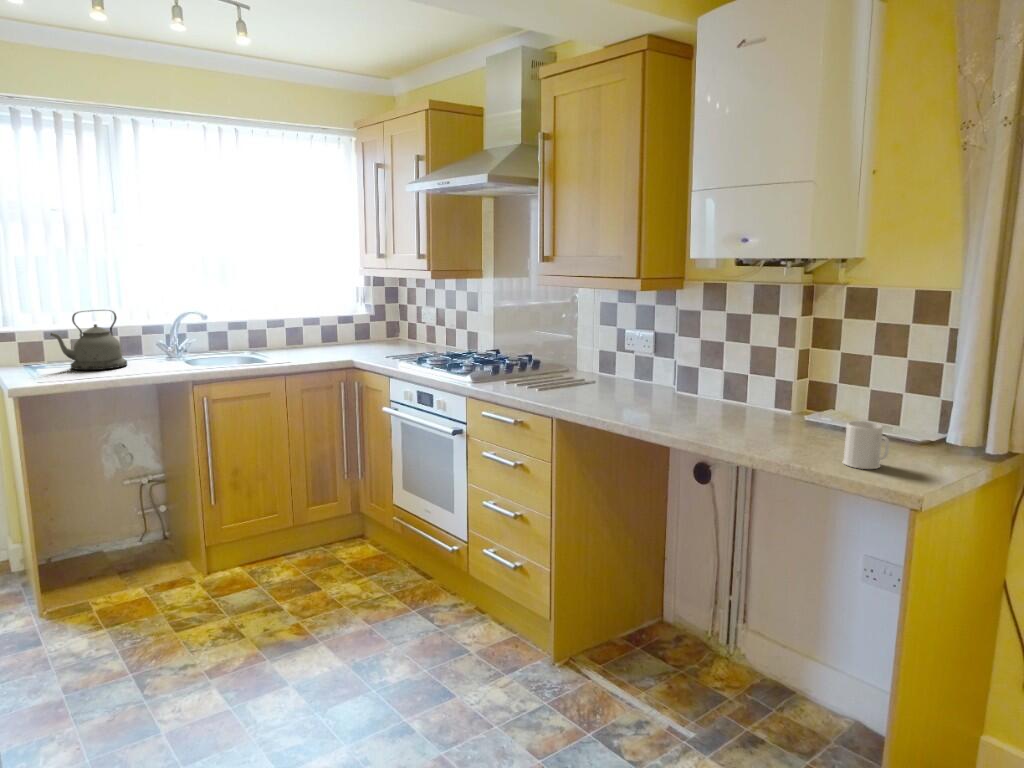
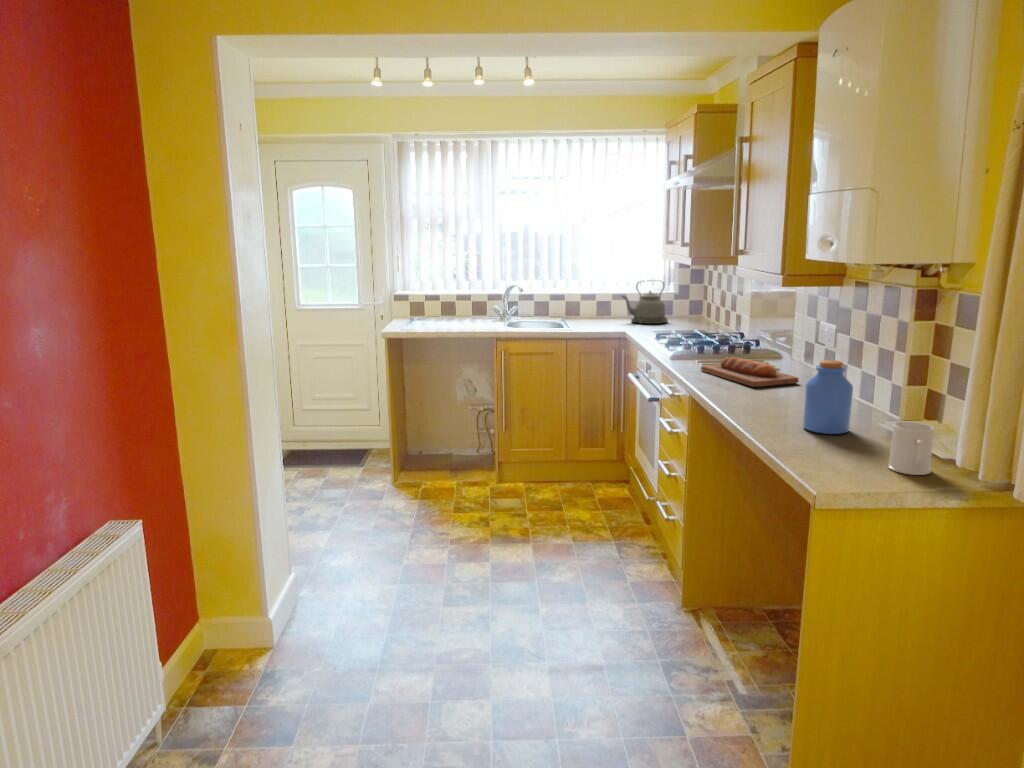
kettle: present [51,310,127,370] -> present [622,281,668,324]
jar: none [717,372,764,444] -> present [803,360,853,434]
bread loaf: none [522,378,628,407] -> present [701,357,799,387]

